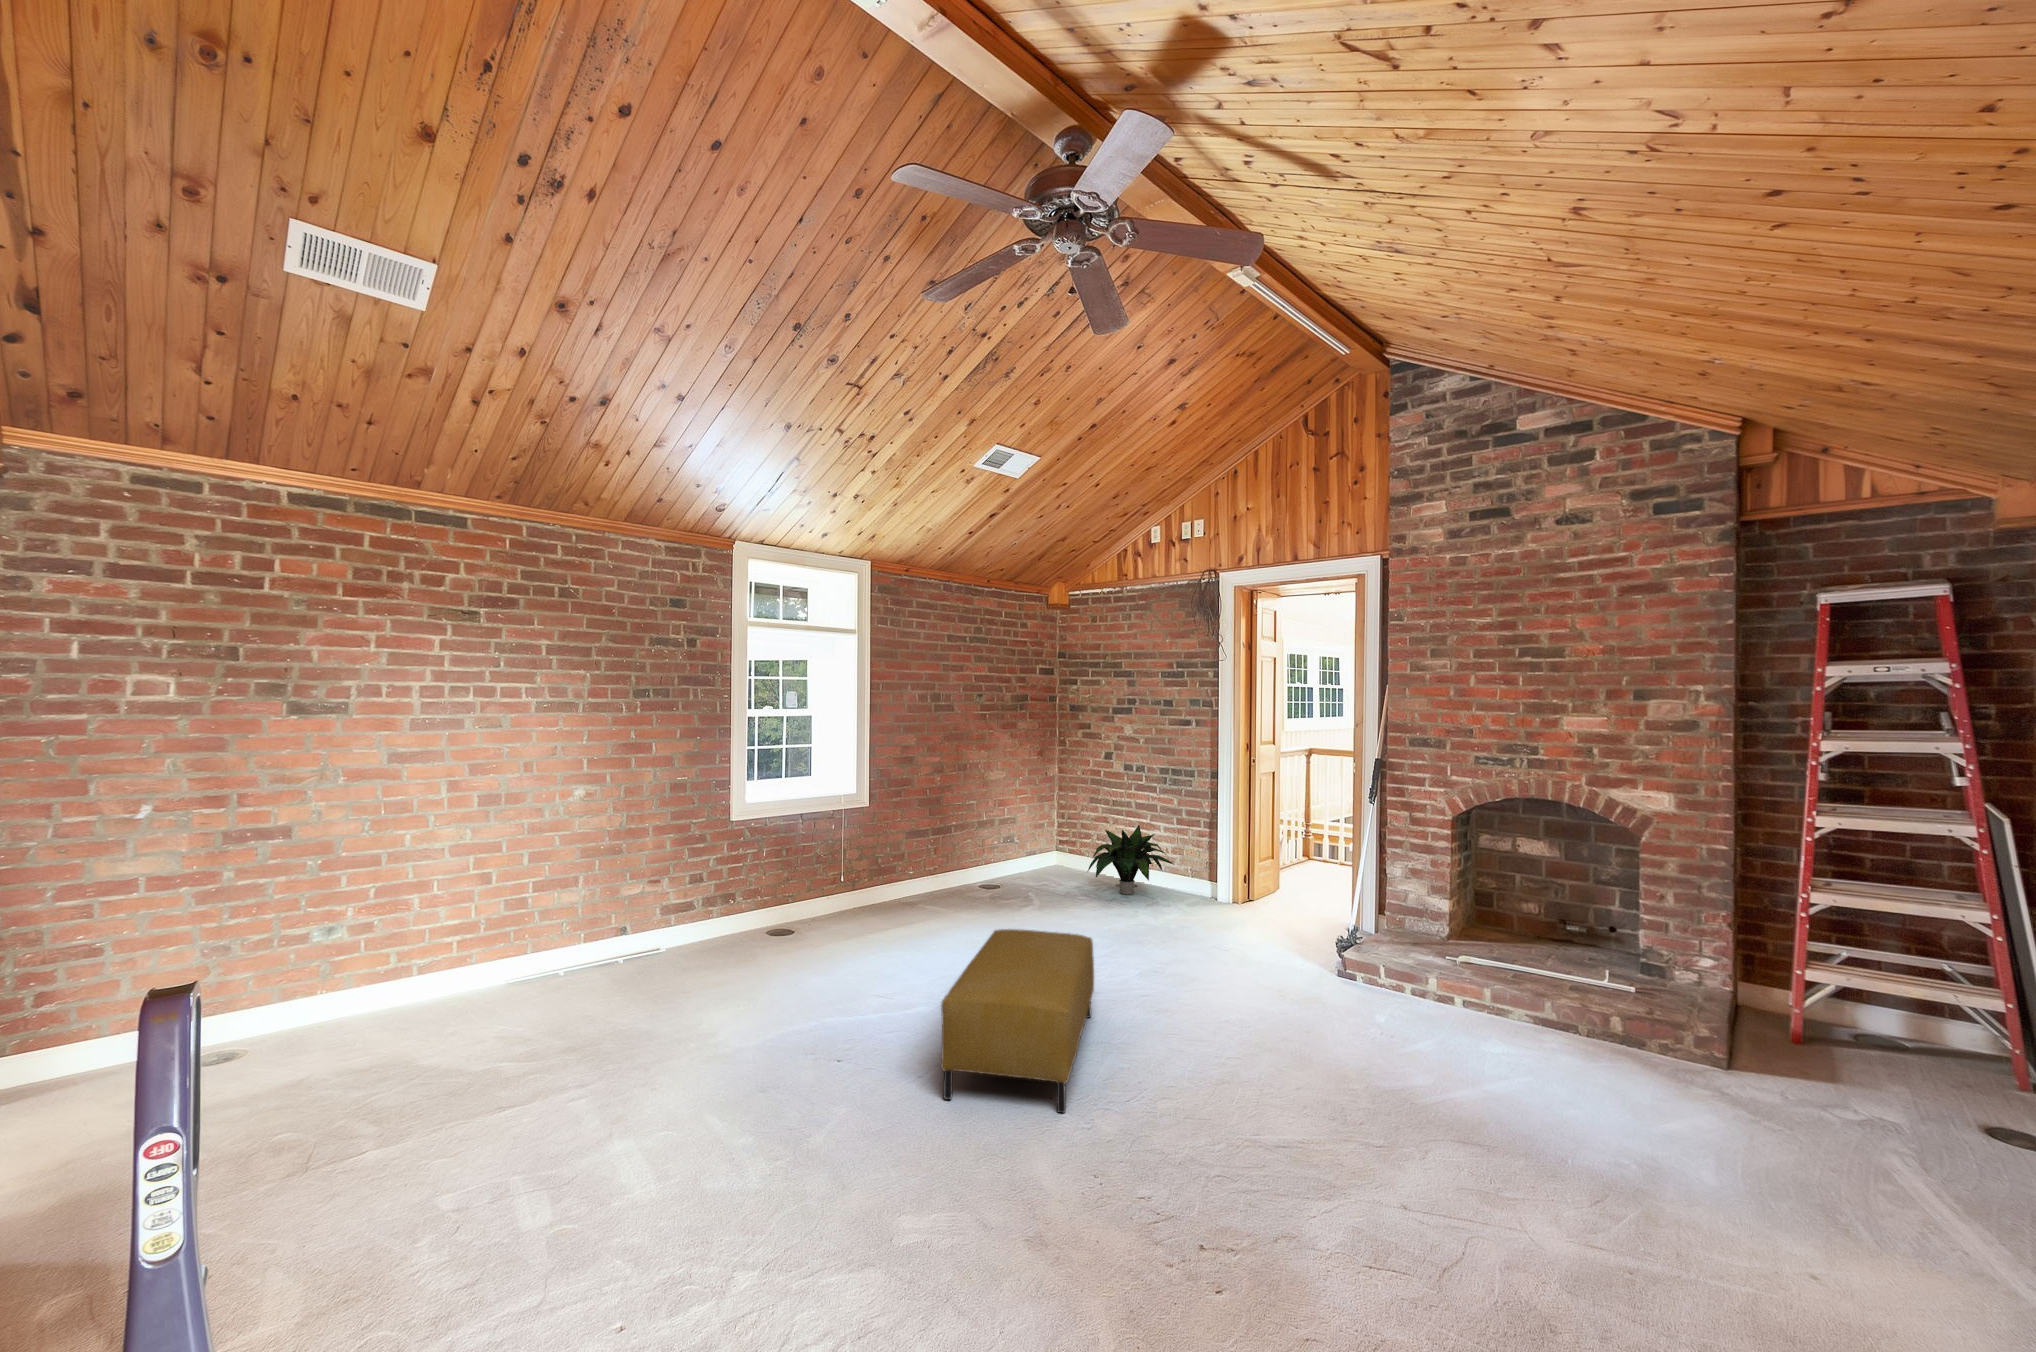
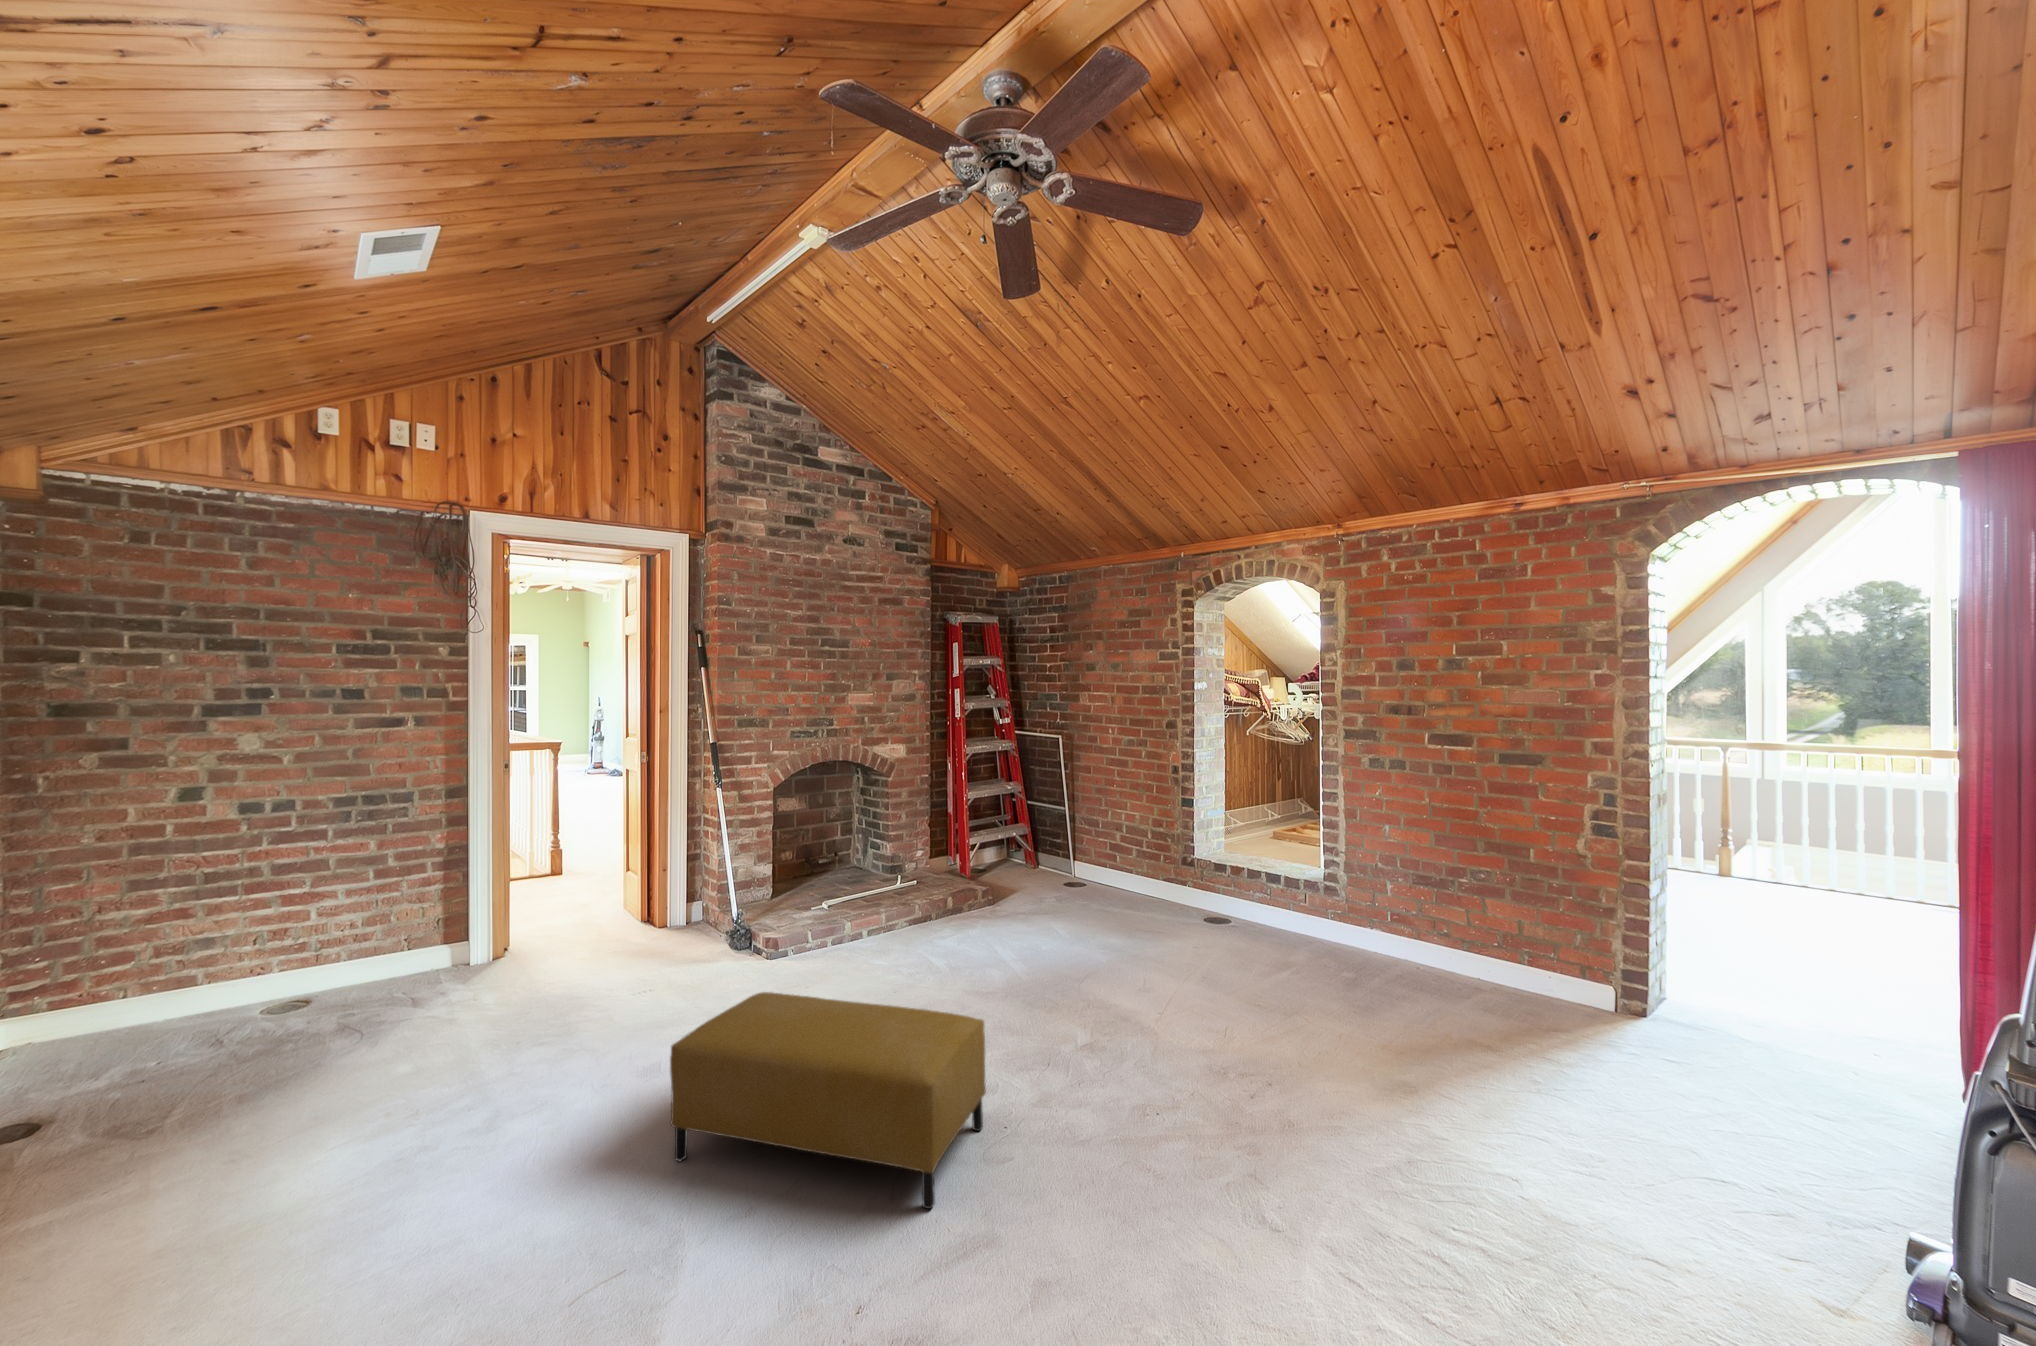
potted plant: present [1087,825,1174,895] -> none [229,894,413,1018]

